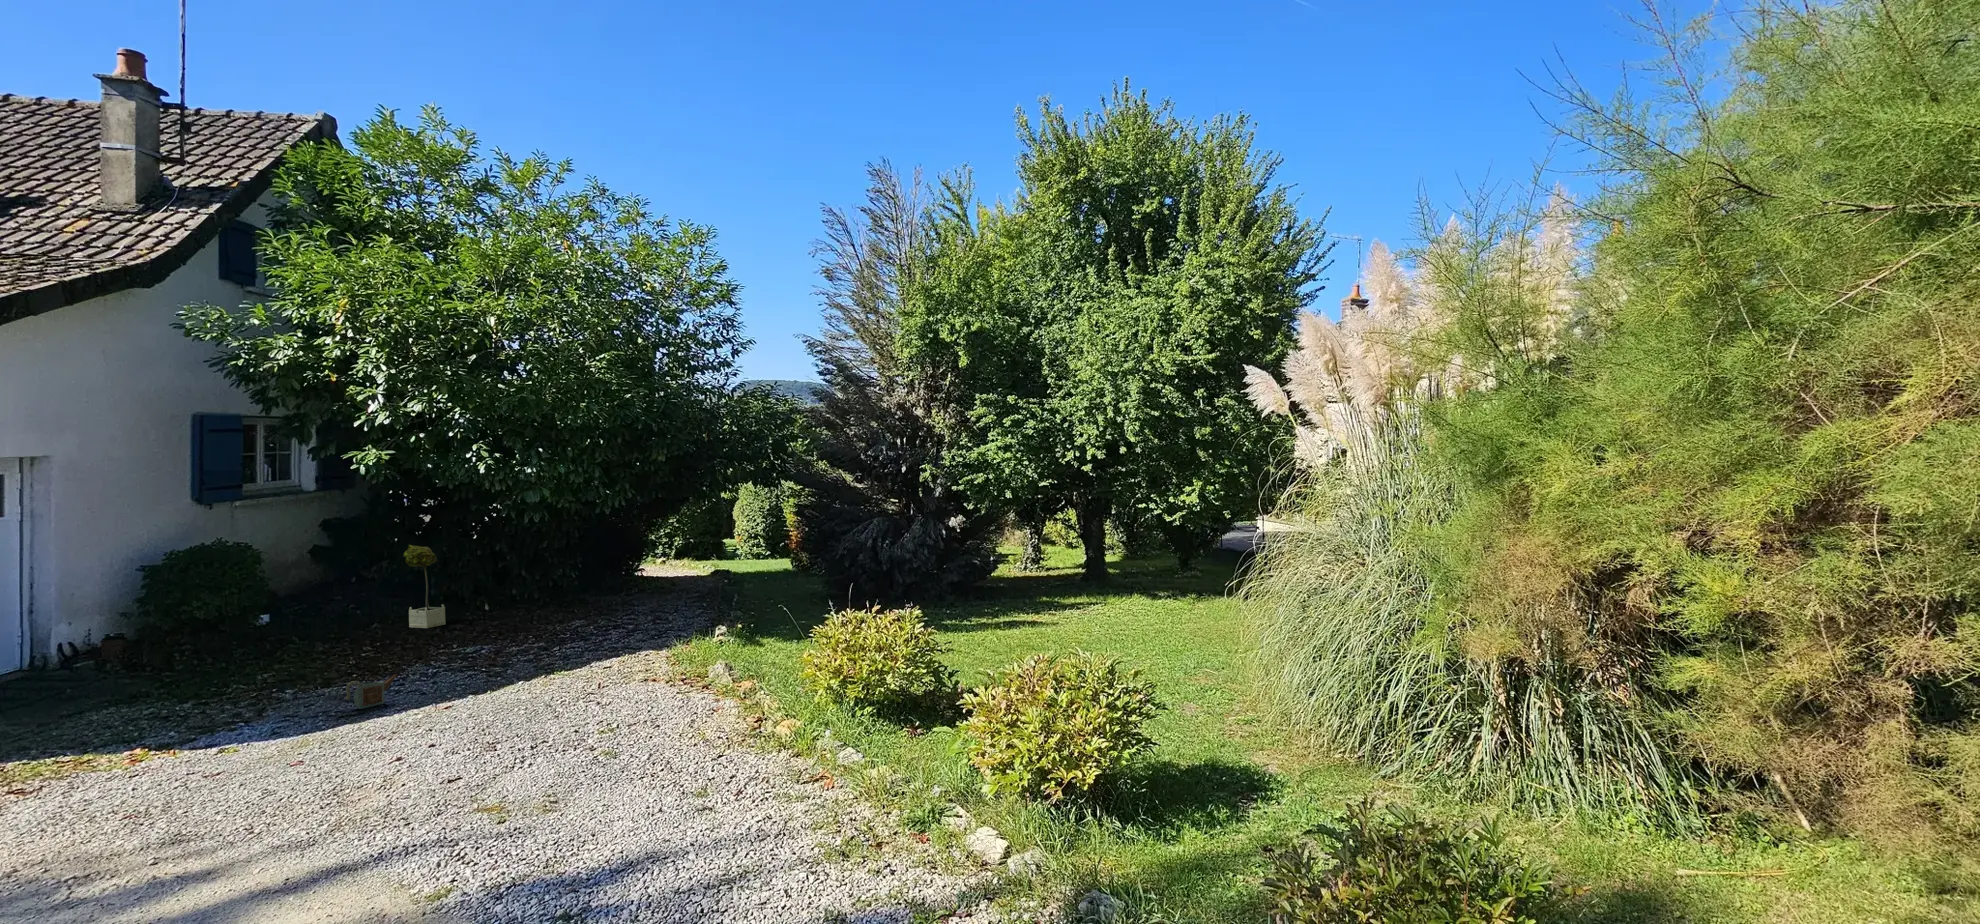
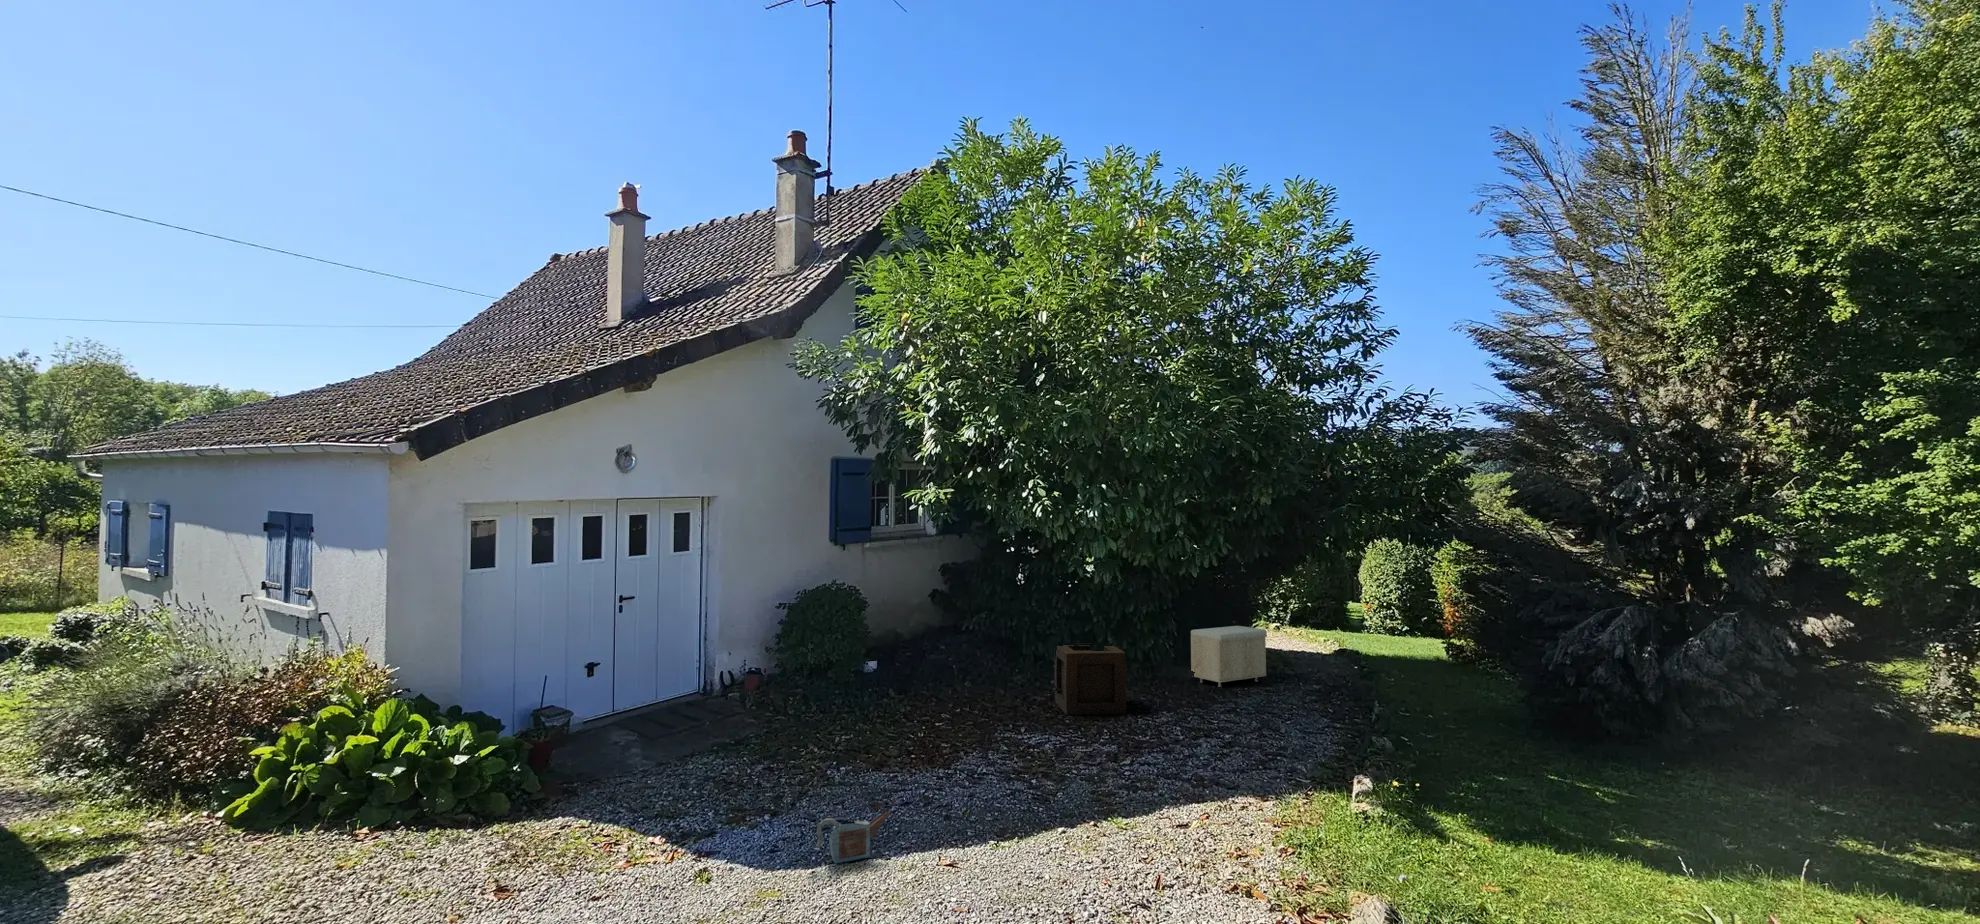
potted tree: present [403,545,446,628] -> none [984,600,1024,701]
storage bench: none [592,554,654,601] -> present [1191,626,1267,687]
wooden crate: none [476,573,543,629] -> present [1054,645,1126,715]

